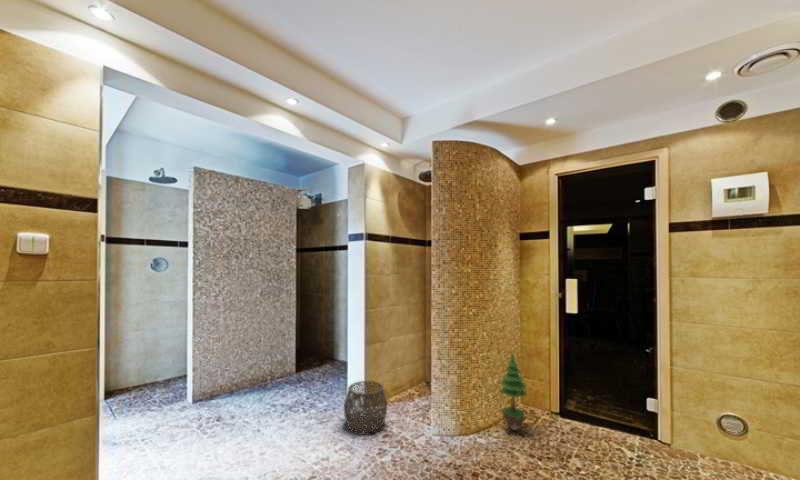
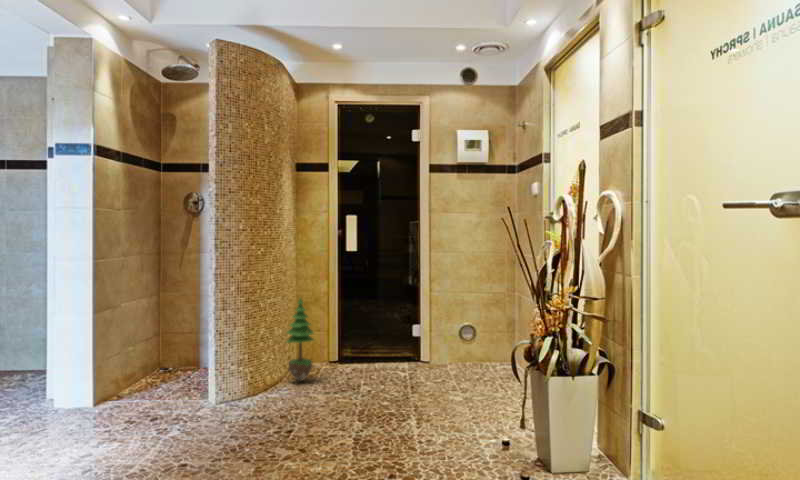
woven basket: present [344,381,387,434] -> none [82,358,151,423]

